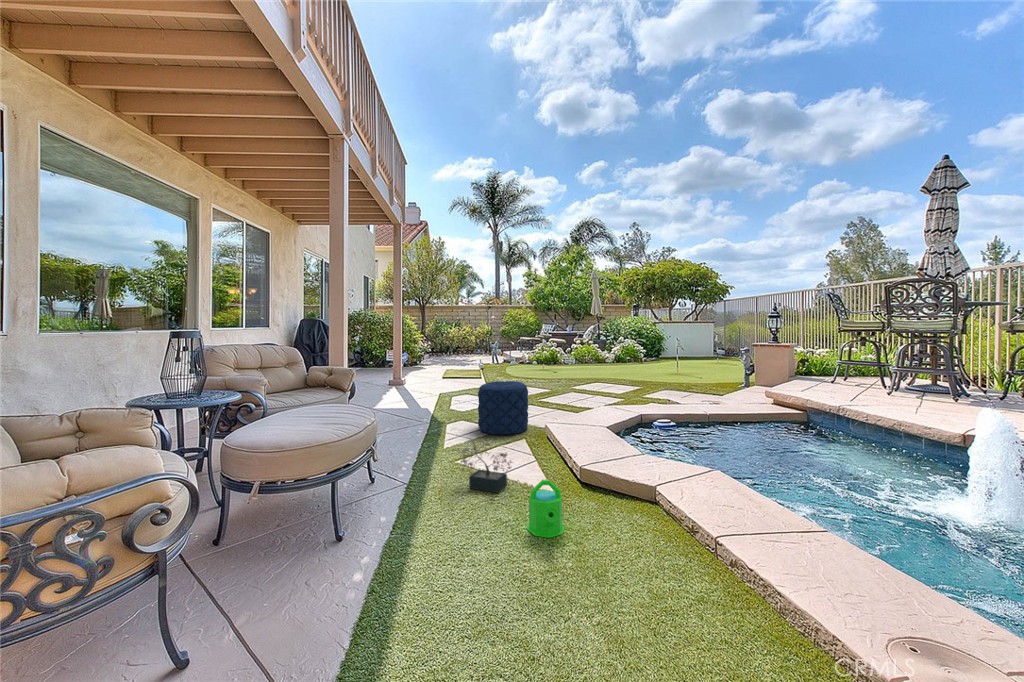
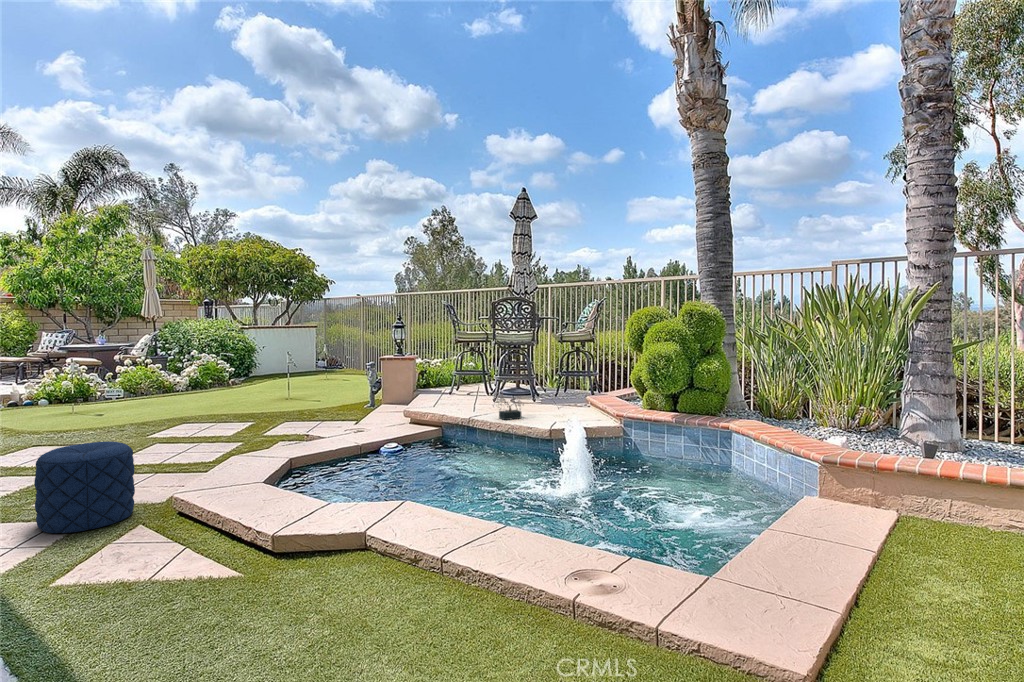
decorative plant: present [461,438,513,493] -> present [493,392,524,420]
watering can: present [527,479,565,538] -> none [249,555,303,625]

